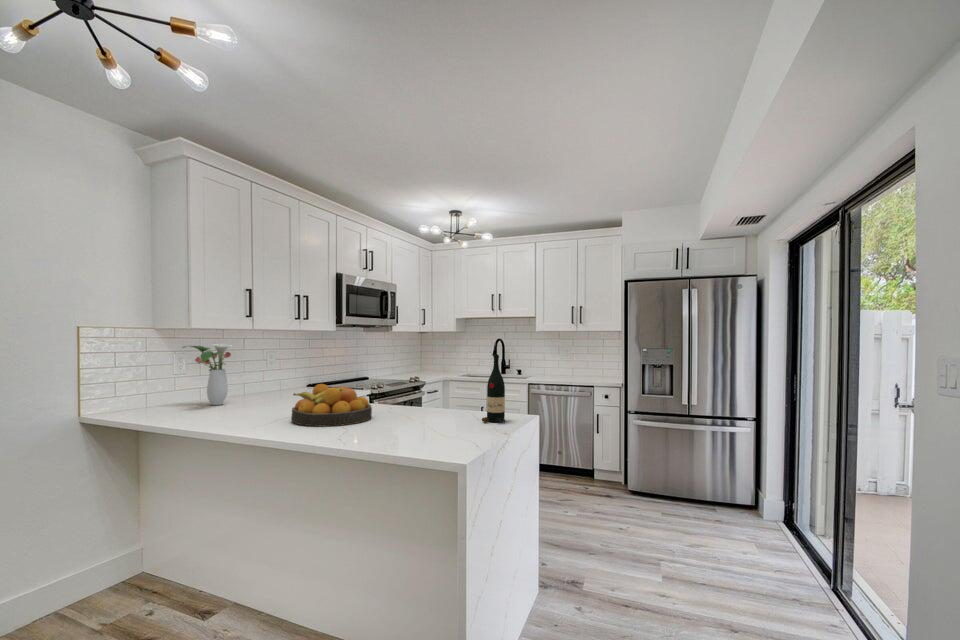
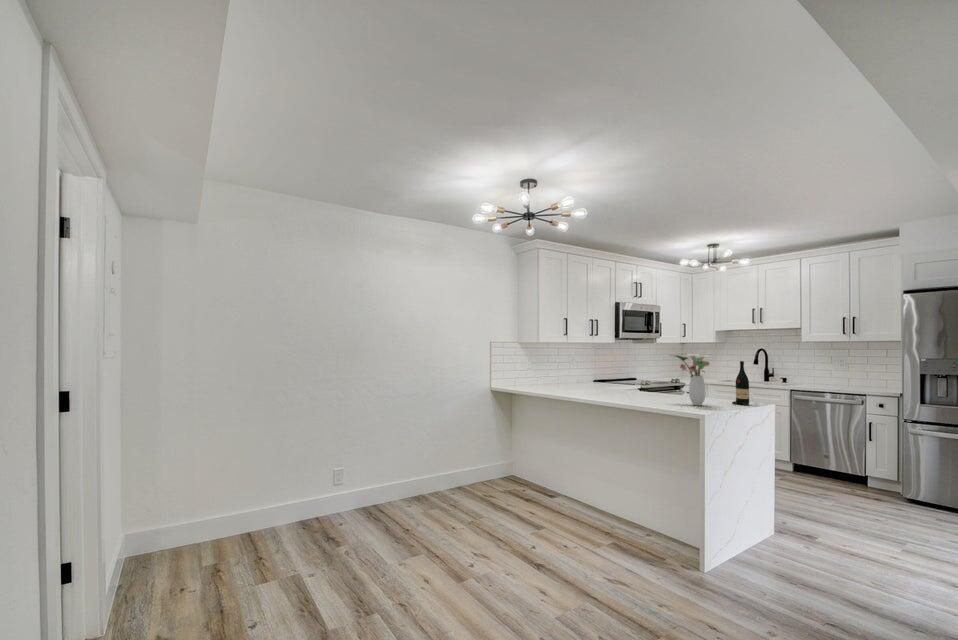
flower arrangement: present [183,344,232,405] -> present [673,354,709,406]
fruit bowl: present [291,384,372,427] -> none [609,376,656,400]

